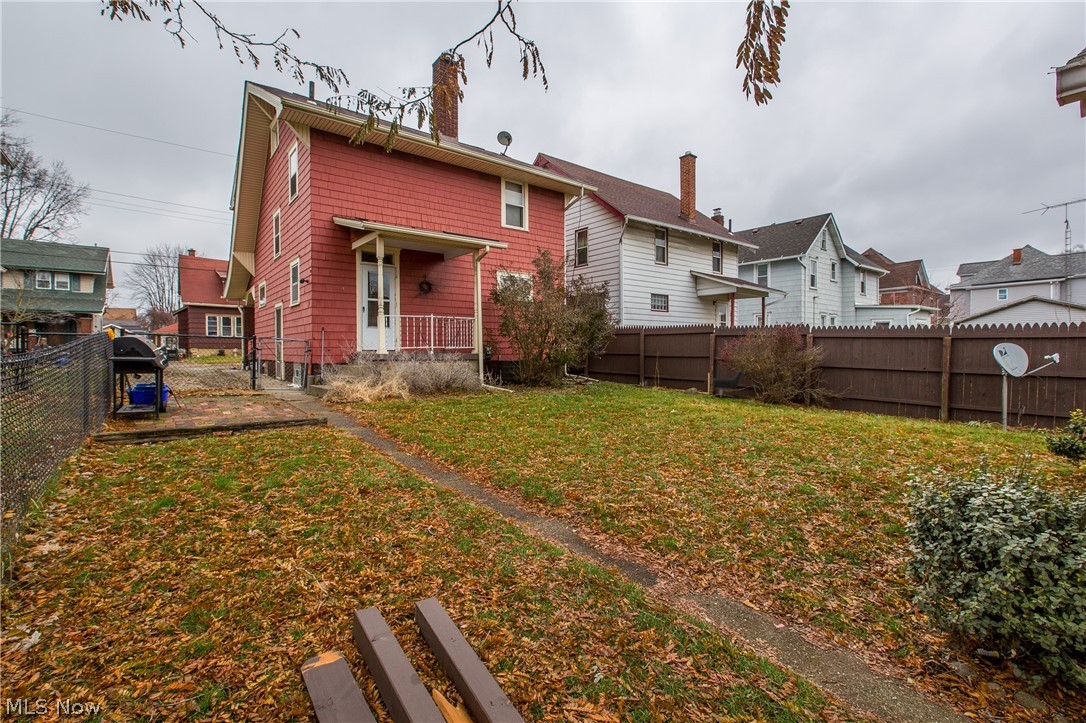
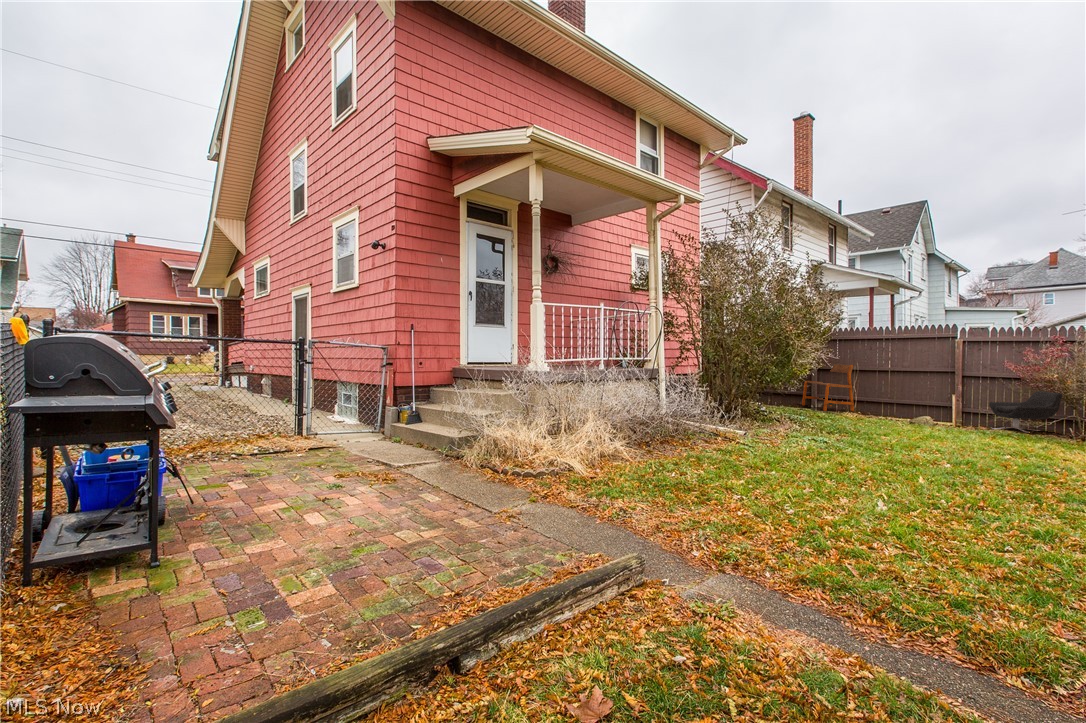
bench: none [631,353,653,386] -> present [802,364,854,411]

